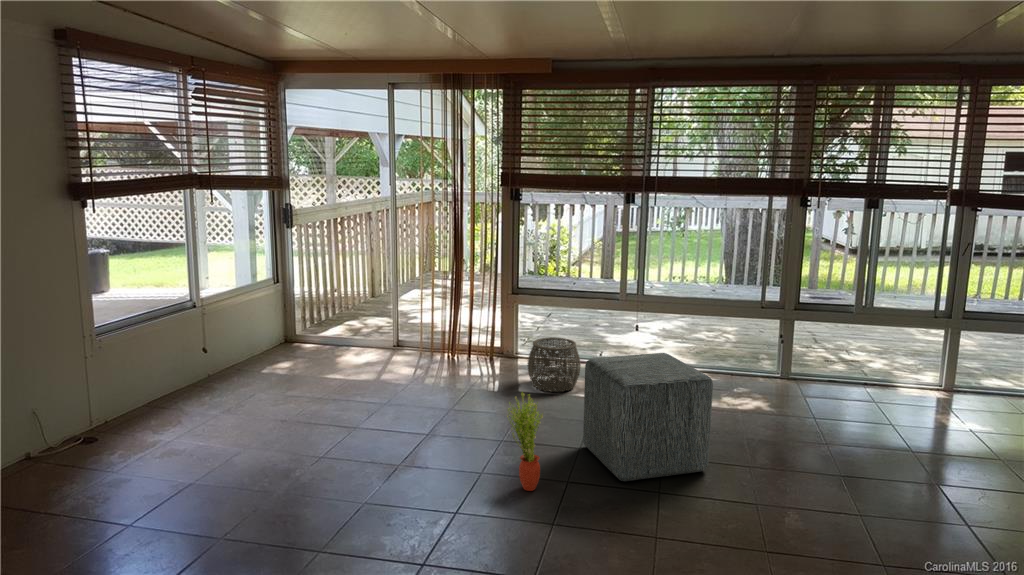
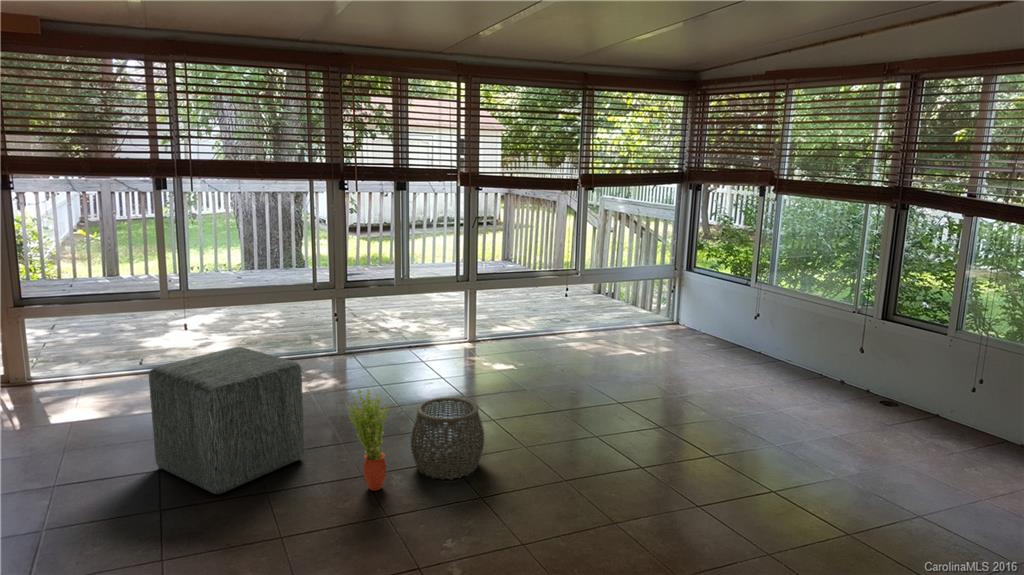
woven basket: present [527,337,581,392] -> present [410,398,485,480]
potted plant: present [507,392,543,491] -> present [347,390,389,490]

